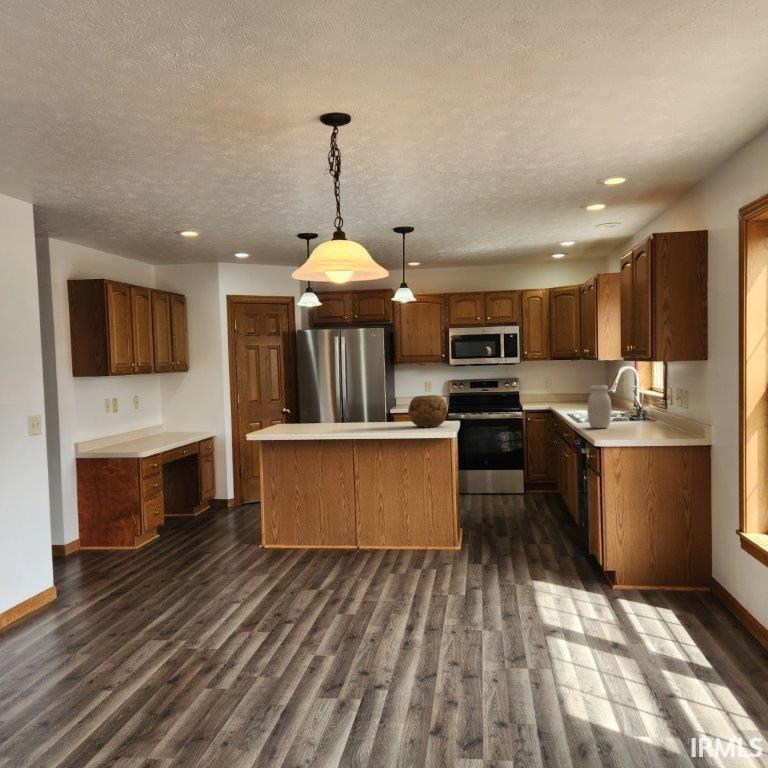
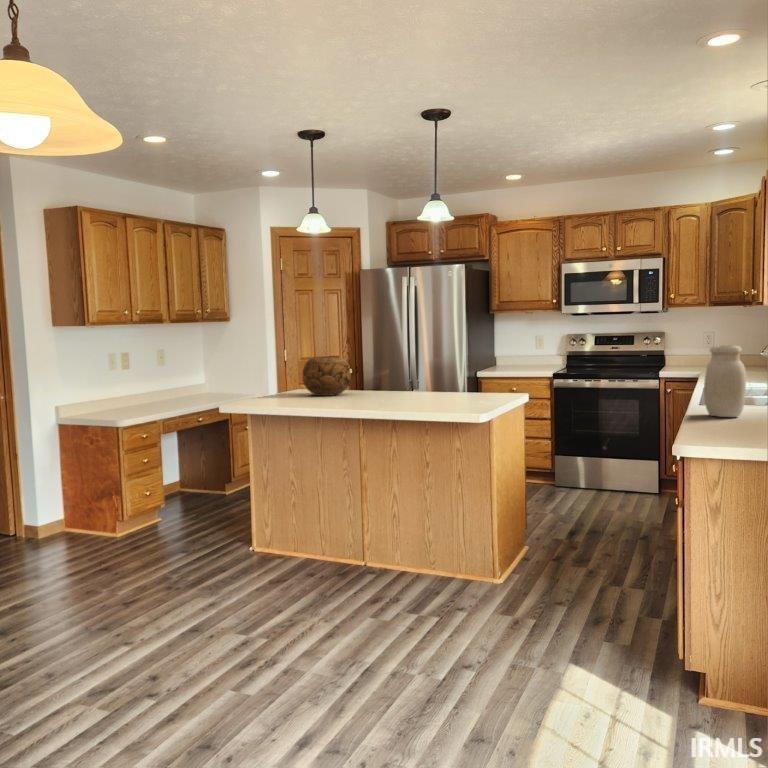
decorative bowl: present [408,395,448,427] -> present [302,356,351,396]

